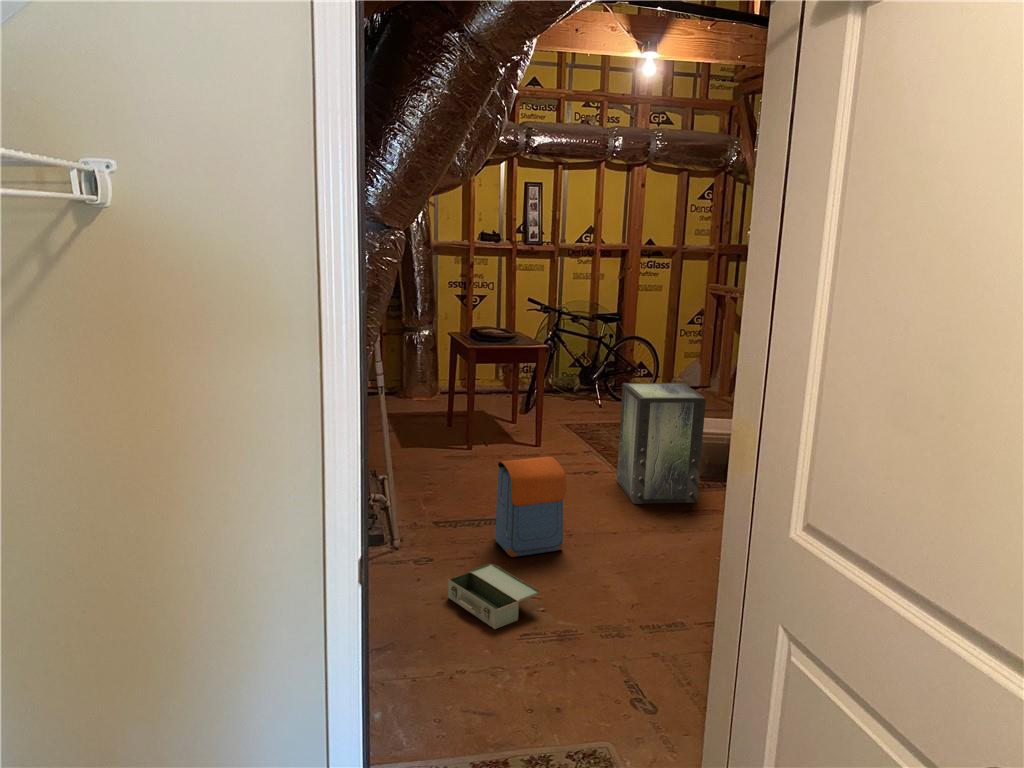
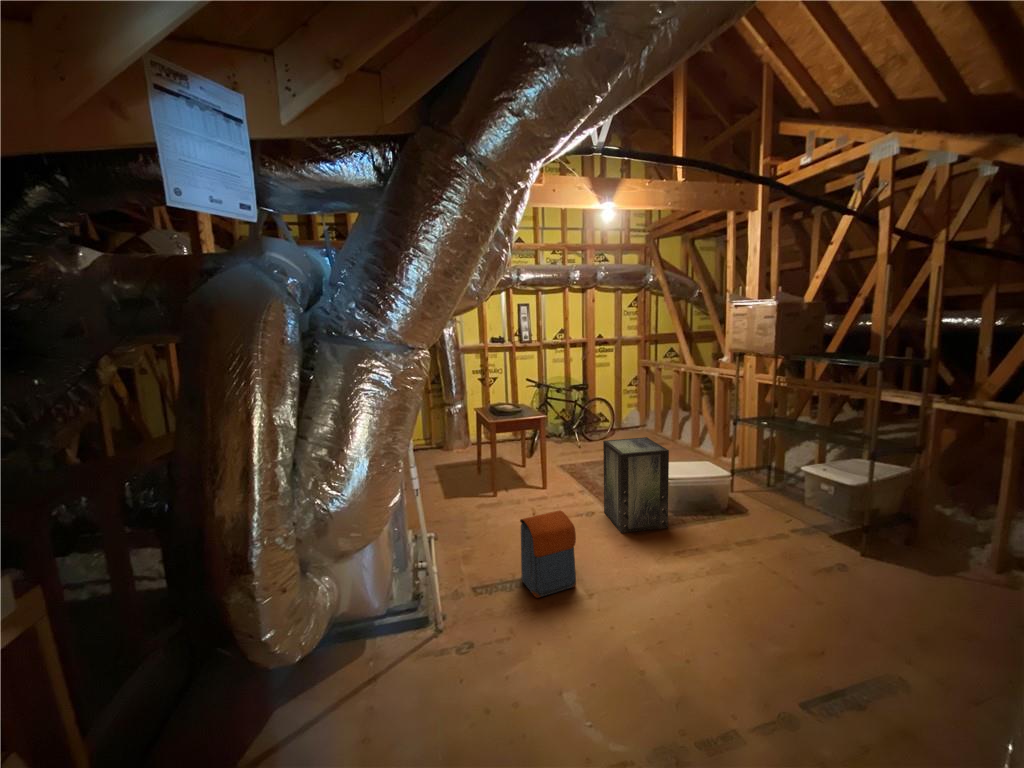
toolbox: present [448,564,540,629] -> none [488,614,568,691]

